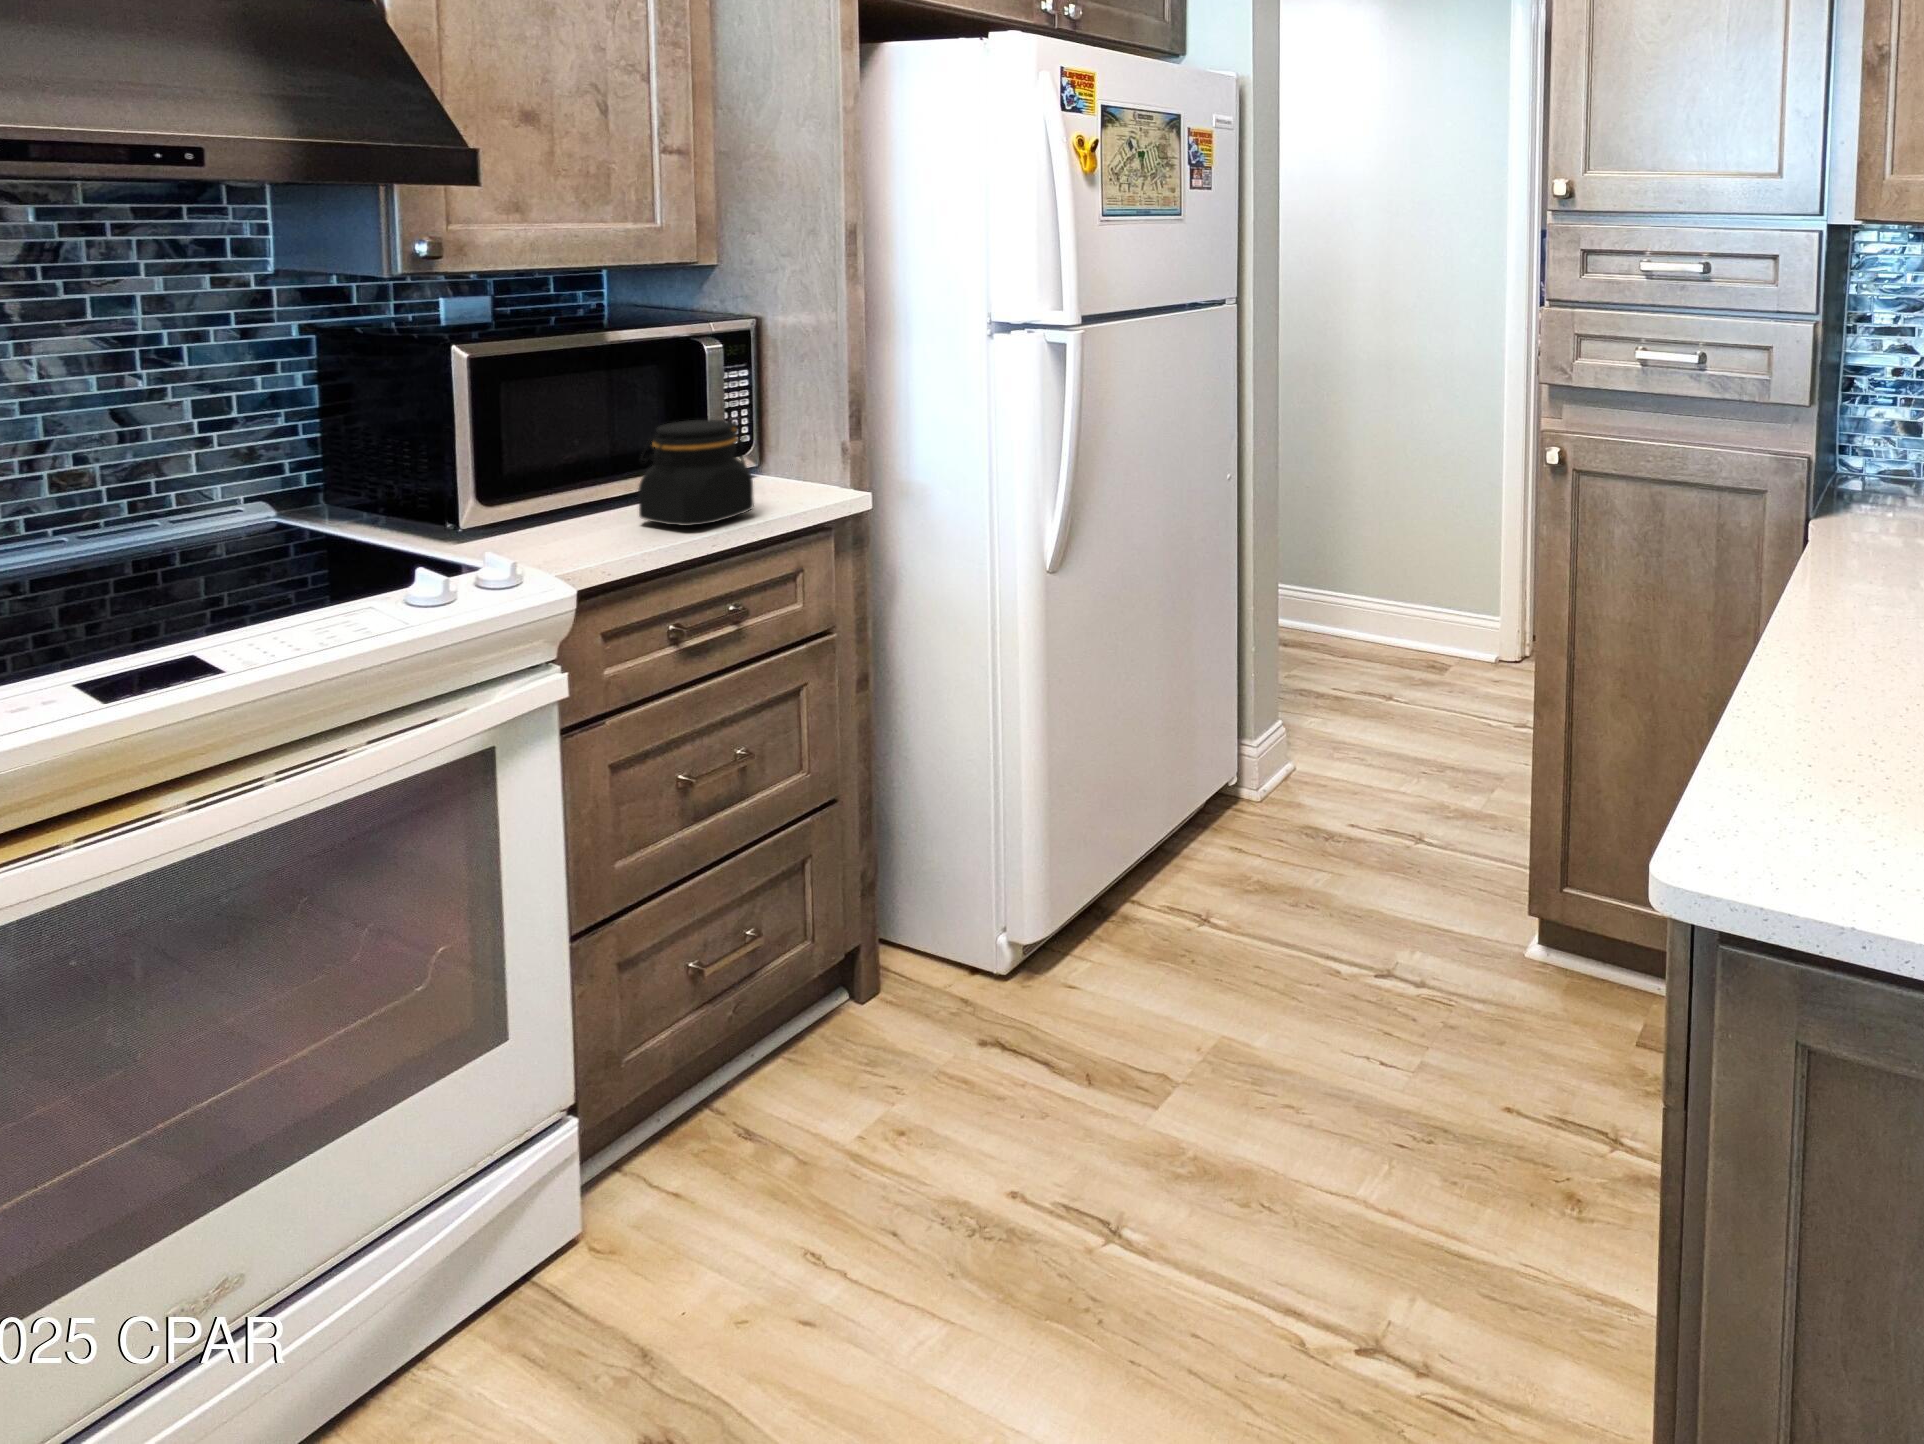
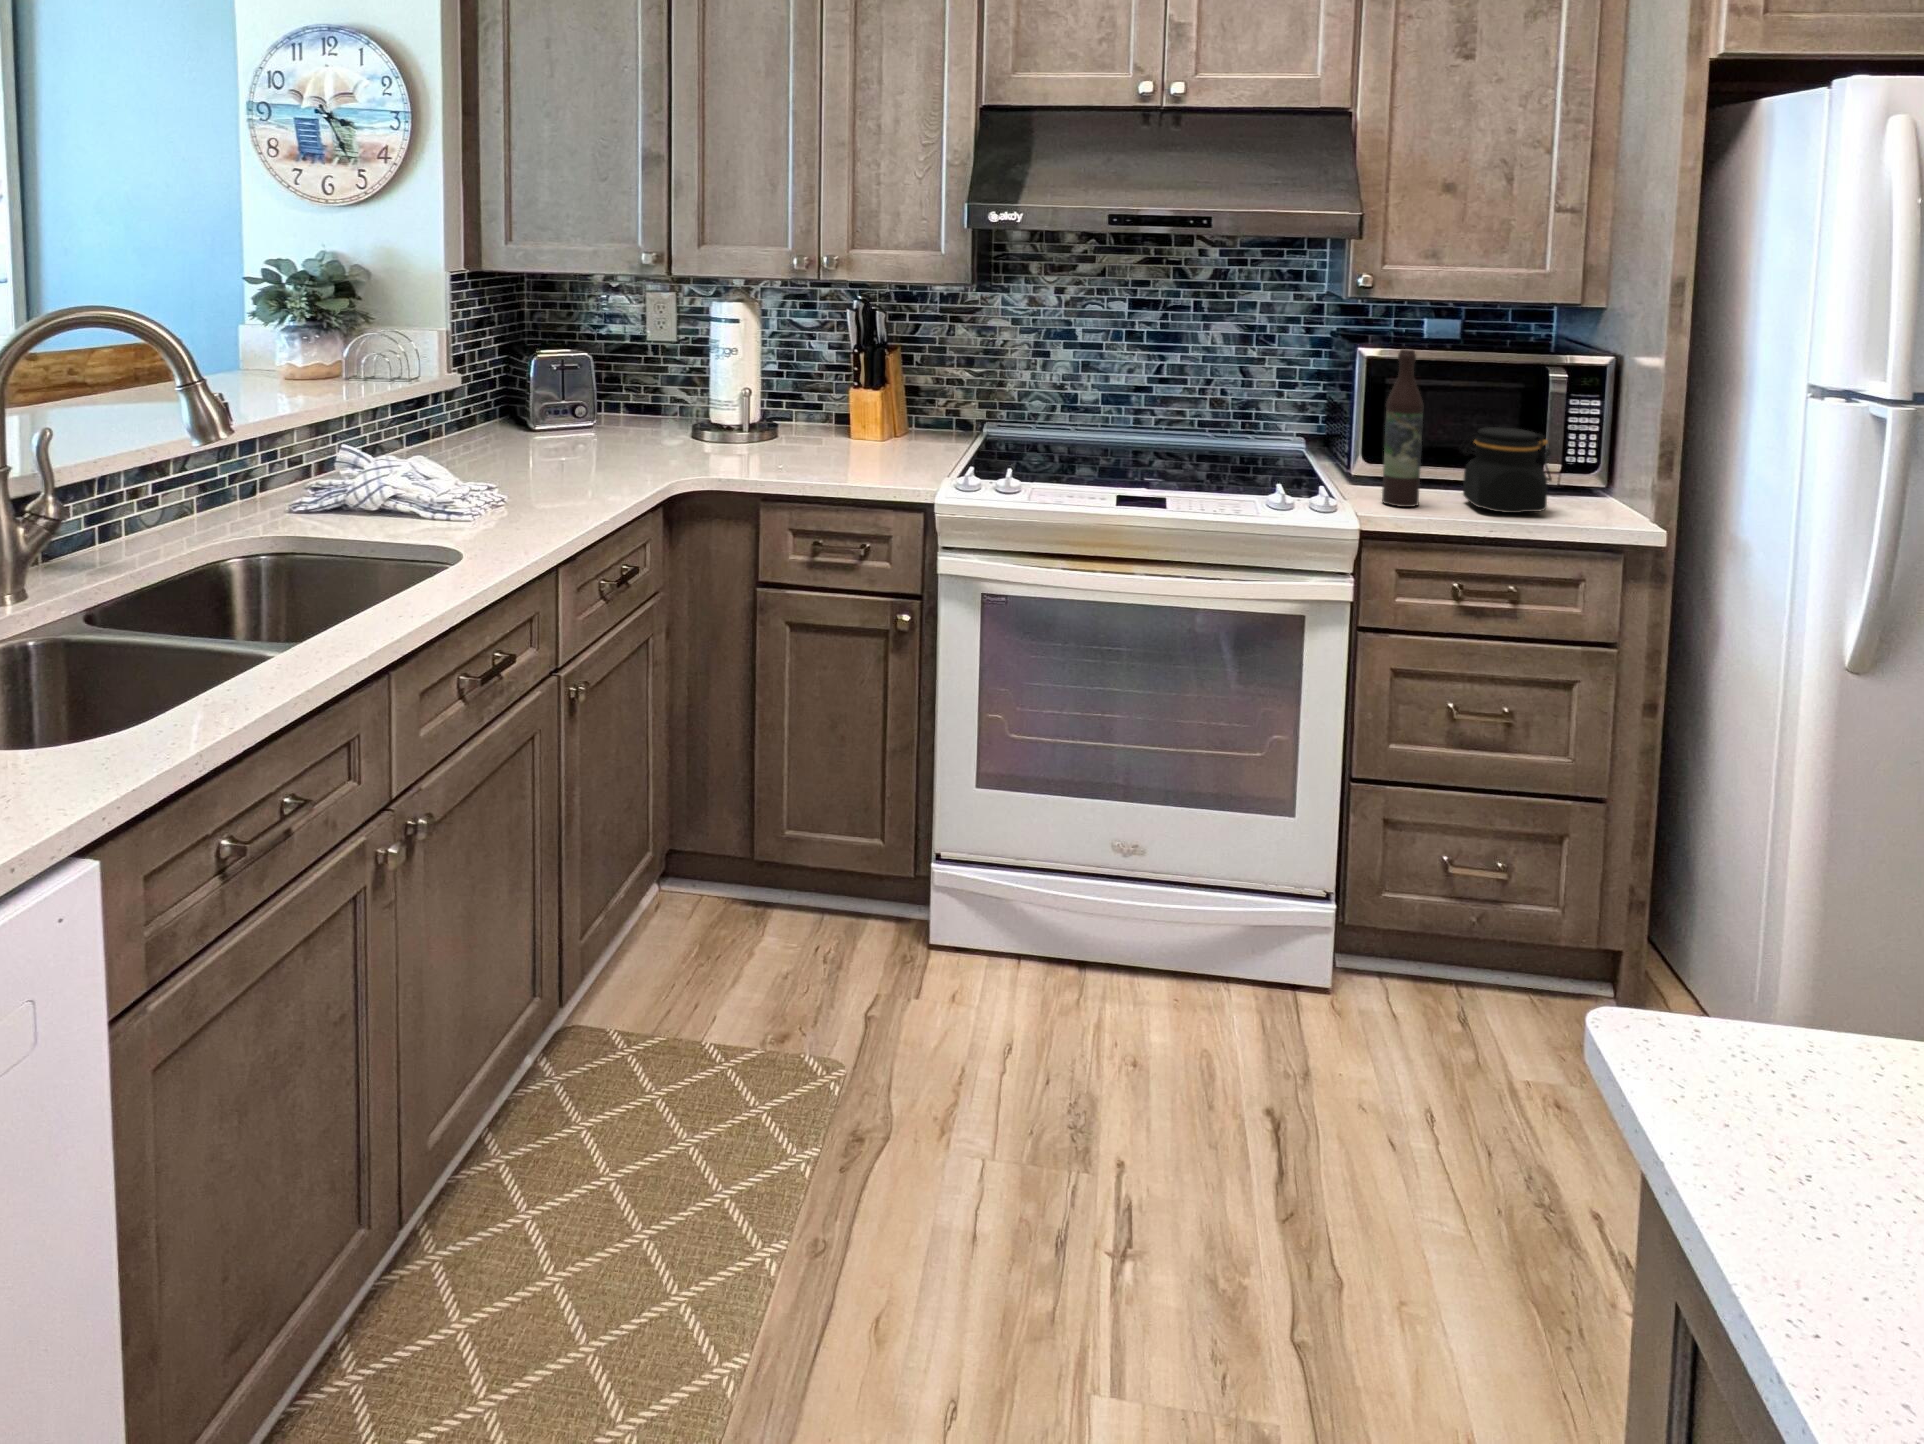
wine bottle: none [542,341,604,556] -> present [1382,349,1424,507]

